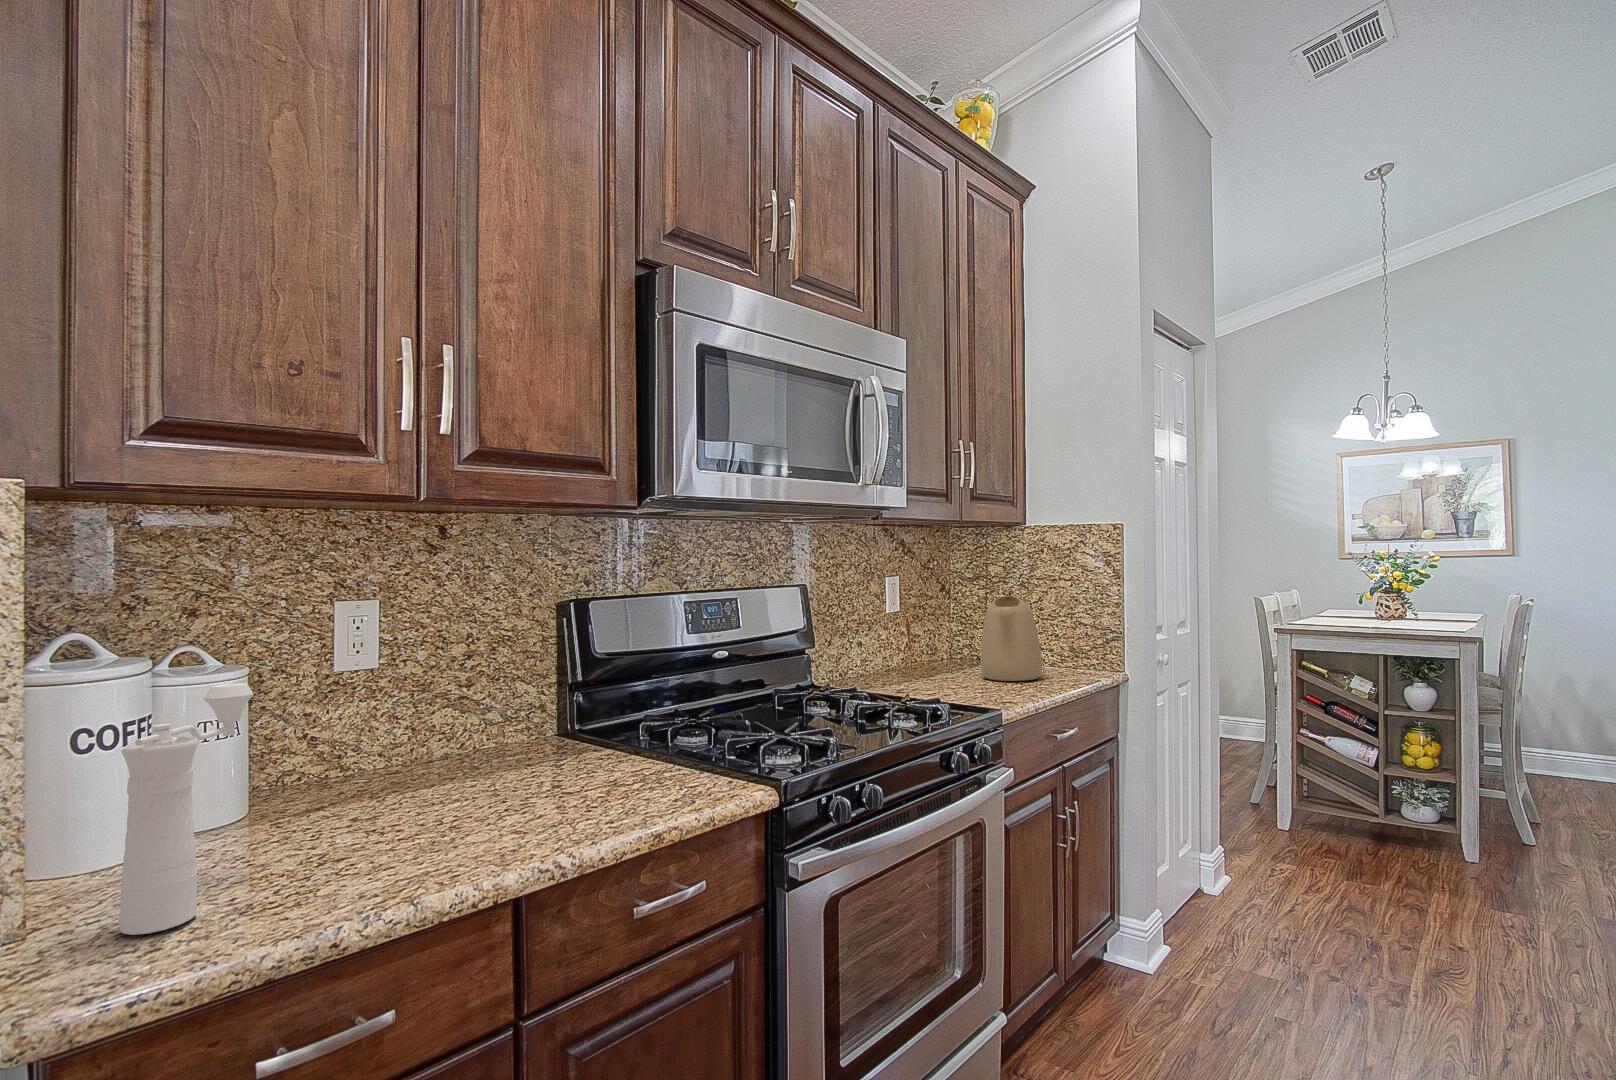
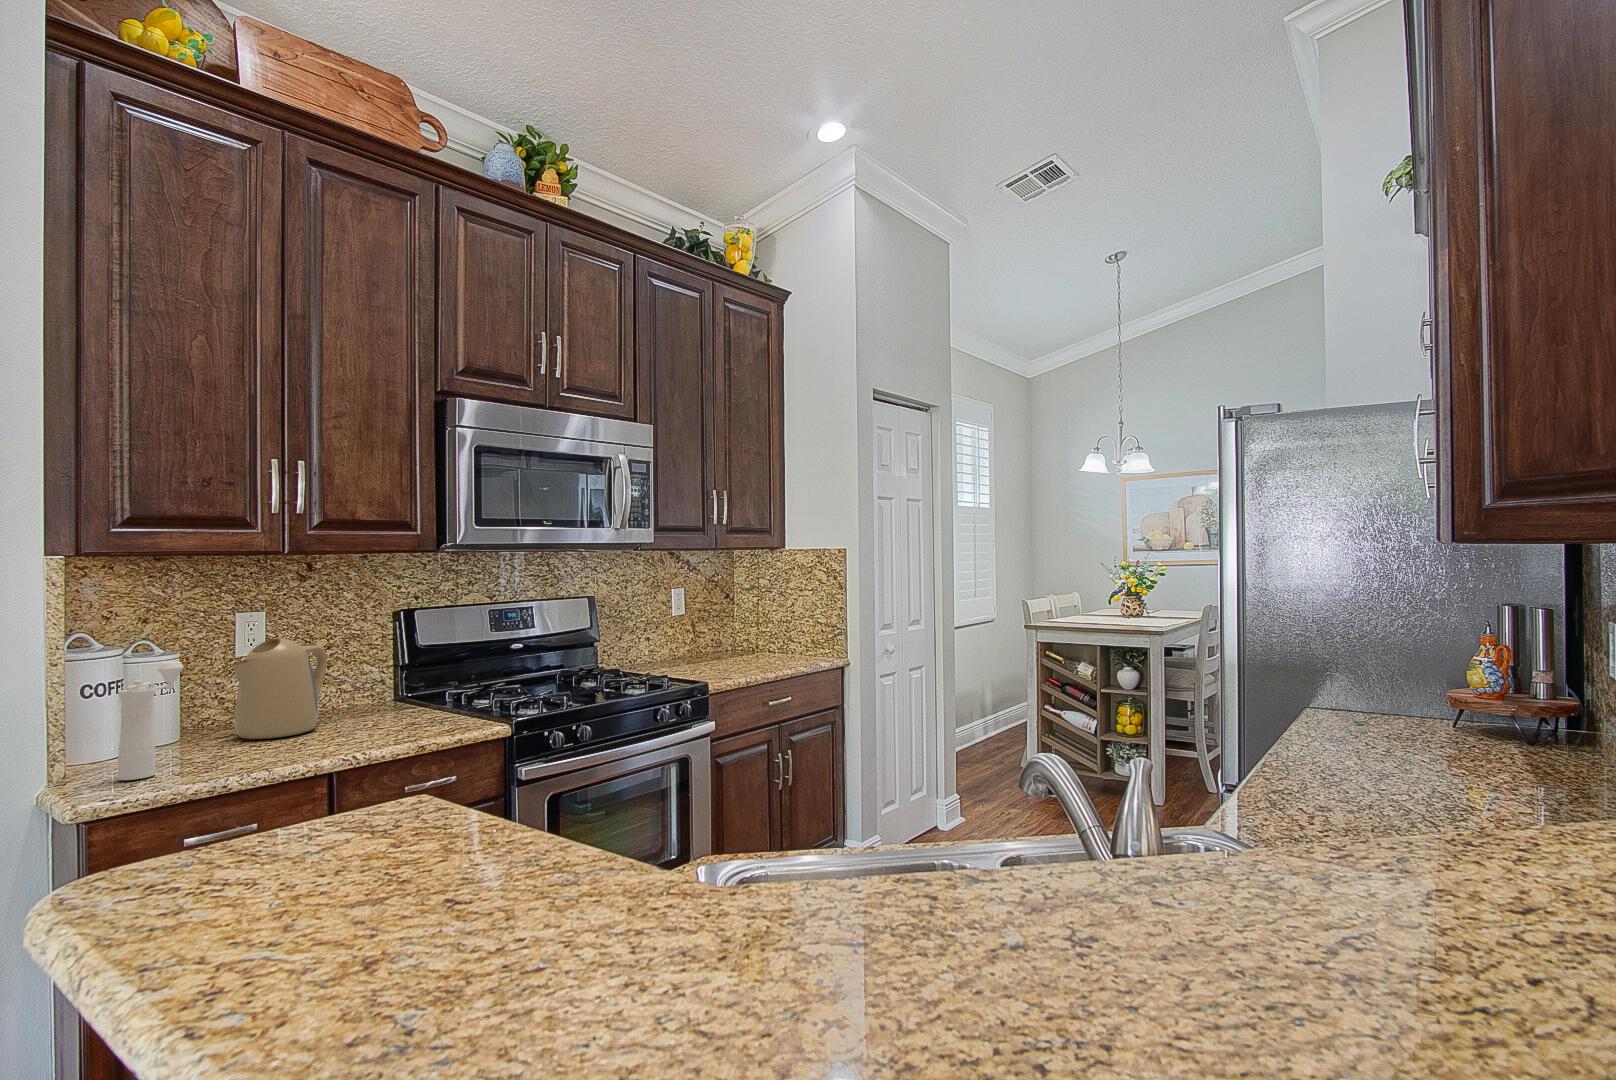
kettle: present [981,596,1042,681] -> present [231,638,327,739]

